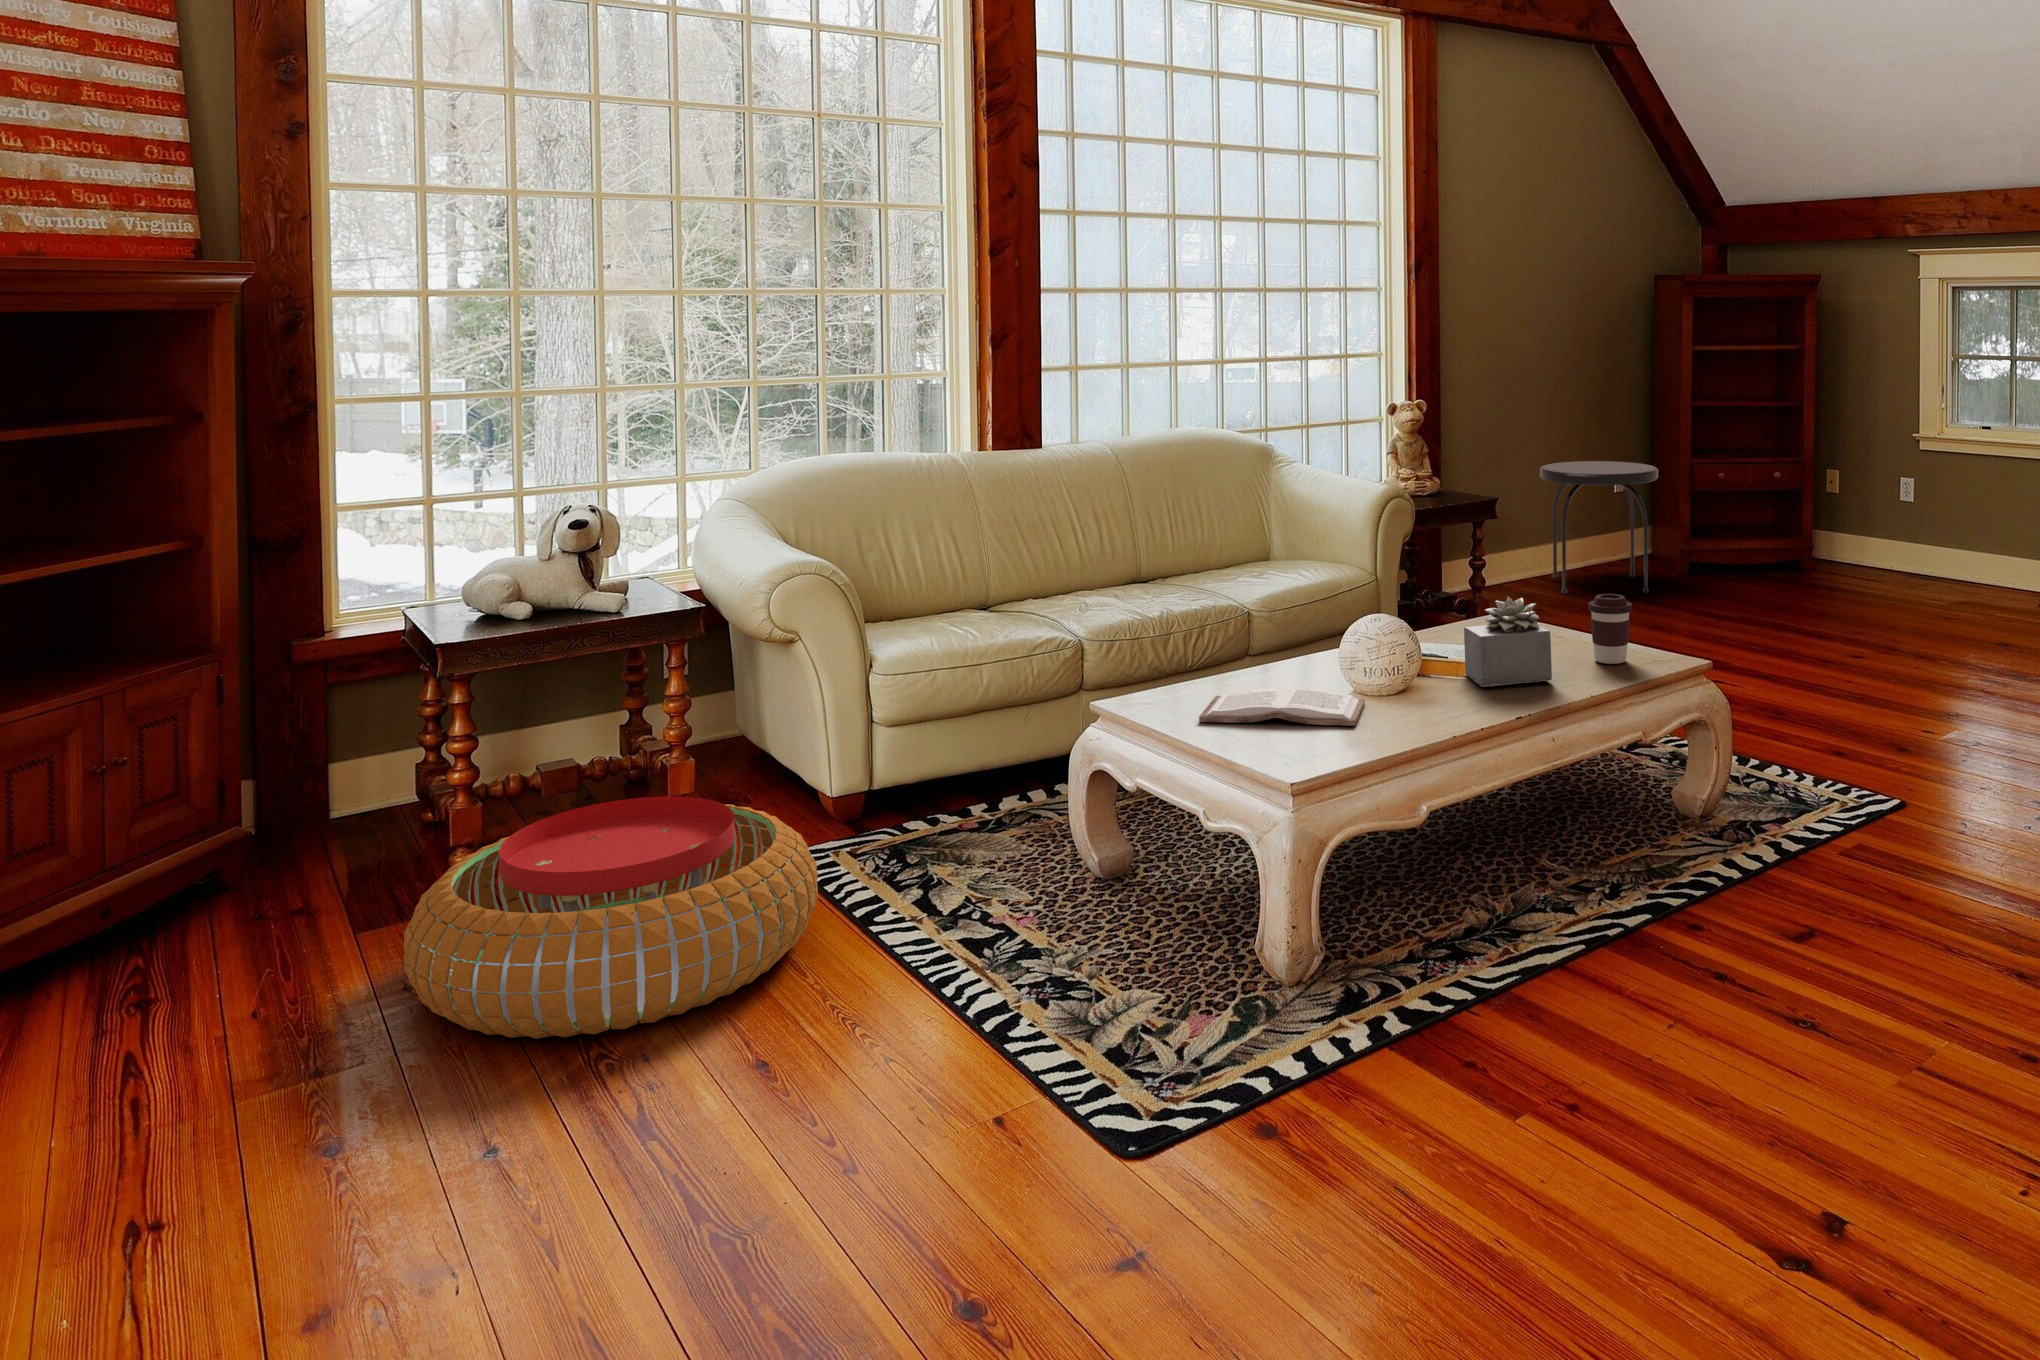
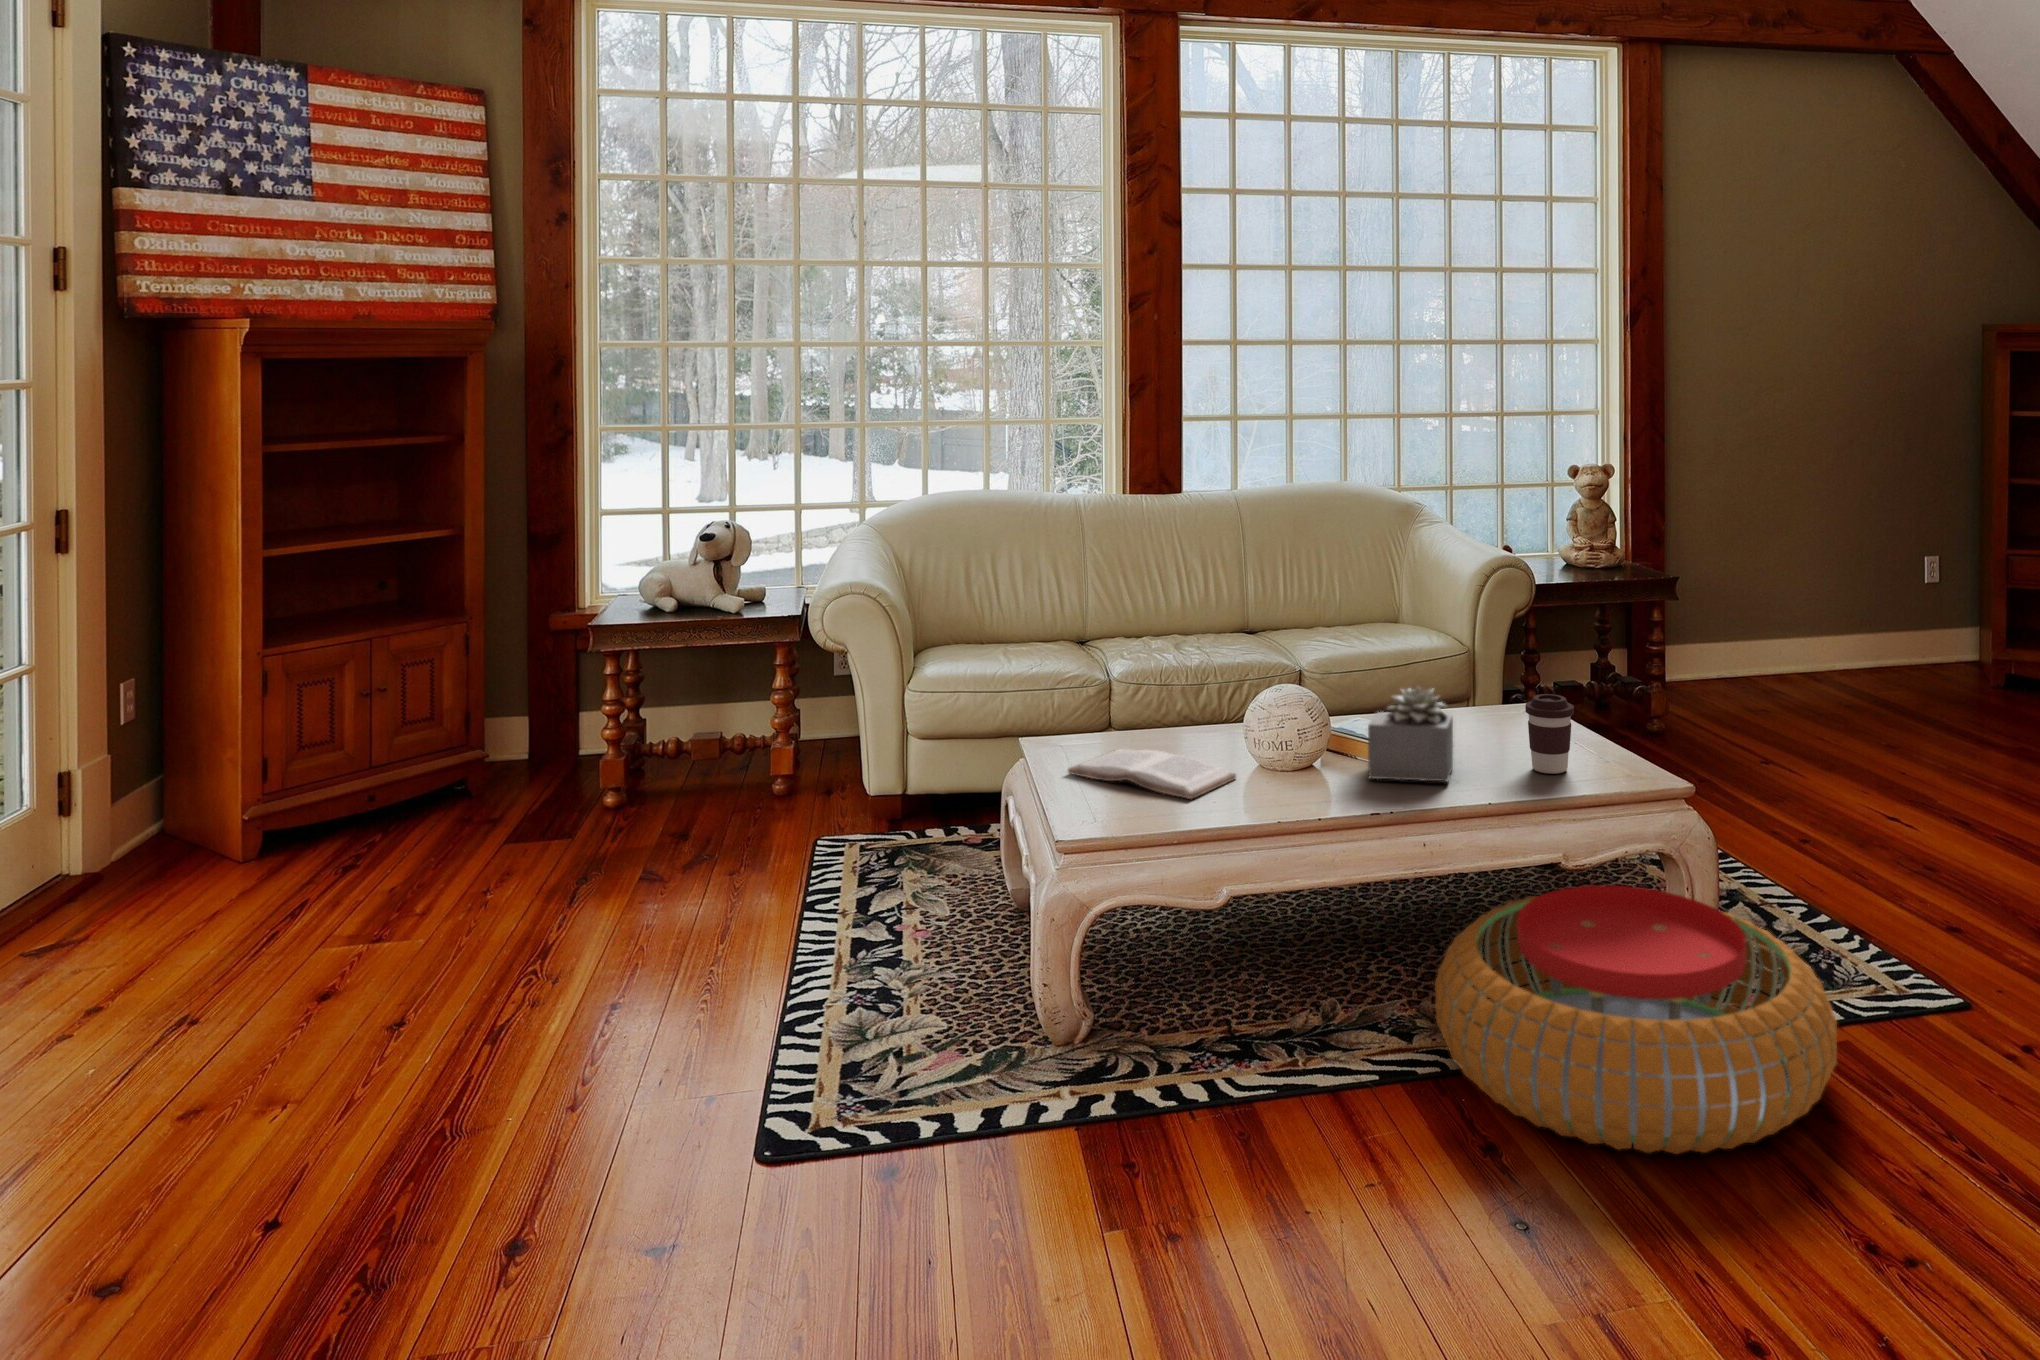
side table: present [1540,461,1658,594] -> none [1799,536,1945,697]
pouf: present [403,796,818,1039] -> present [1435,885,1837,1154]

